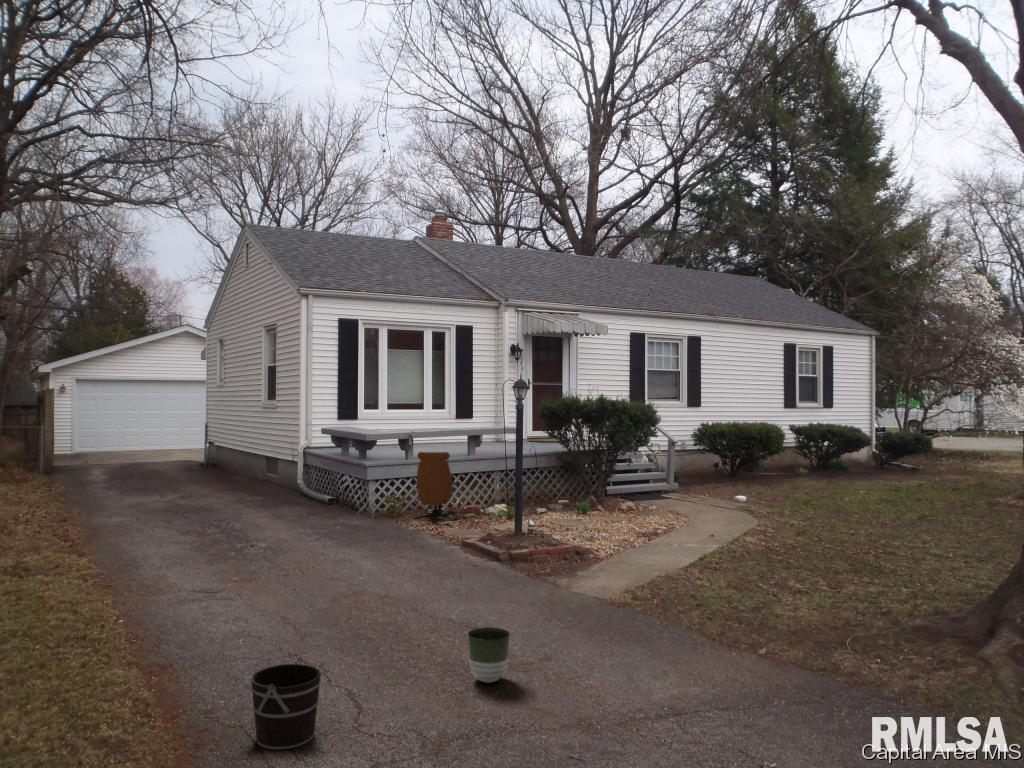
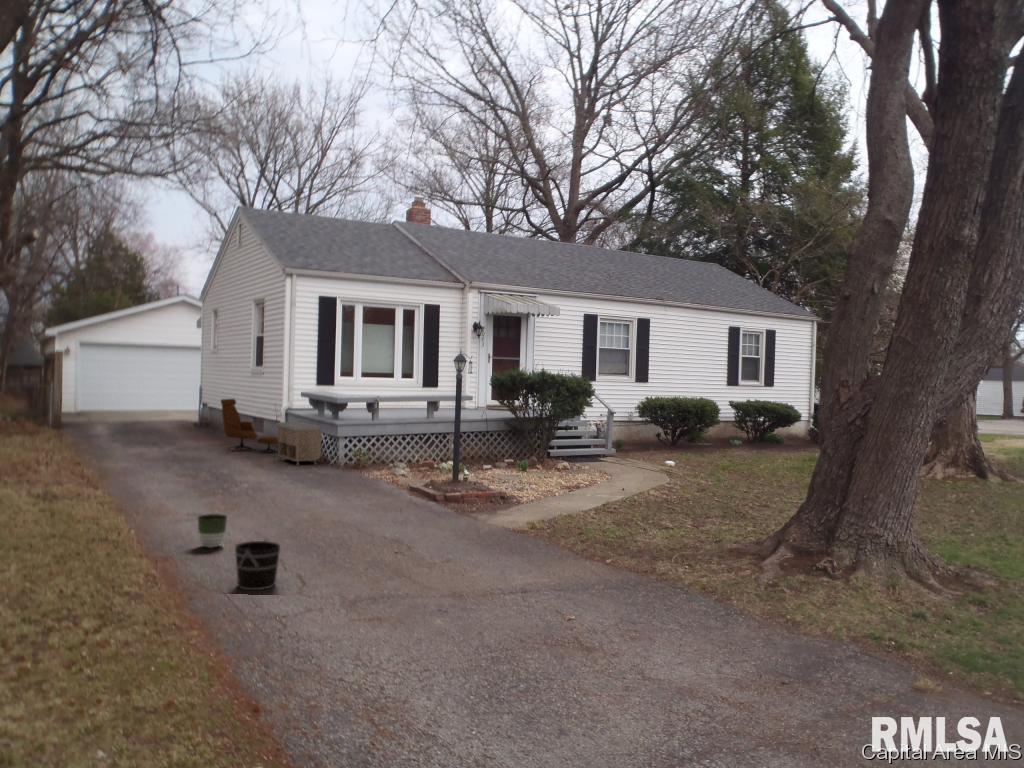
lounge chair: present [414,452,457,523] -> present [221,399,279,451]
storage bench: none [293,463,348,515] -> present [277,422,322,465]
planter: present [468,627,510,683] -> present [198,514,227,548]

